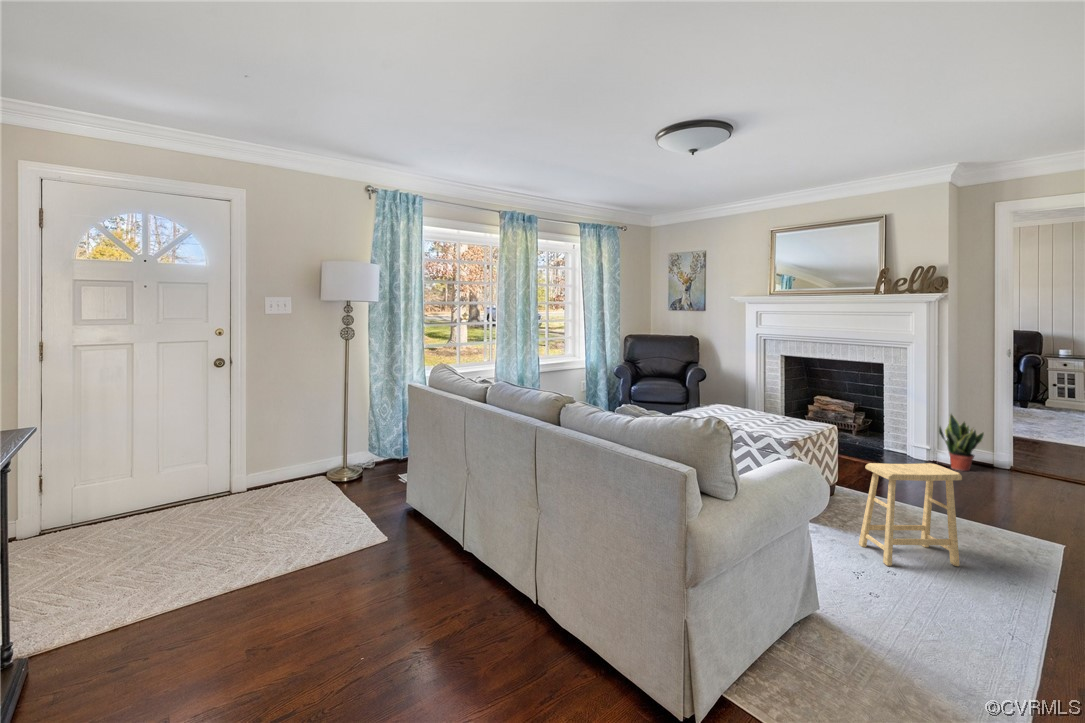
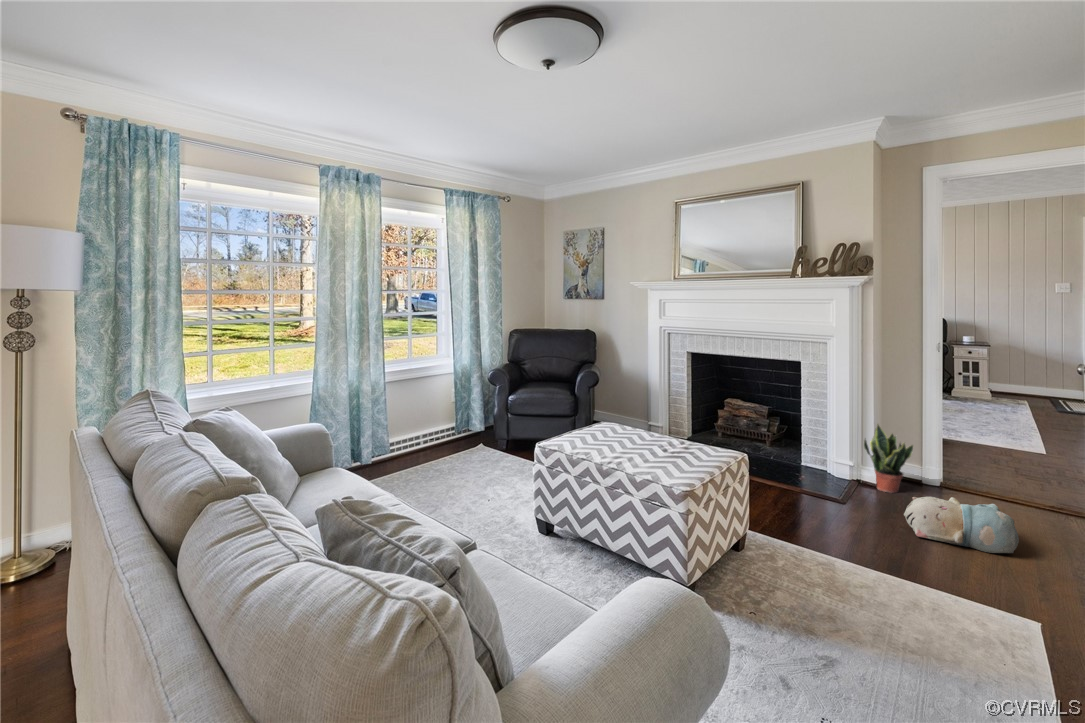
footstool: present [859,463,962,566] -> none [777,527,924,699]
plush toy: none [969,467,1064,510] -> present [904,497,1019,553]

